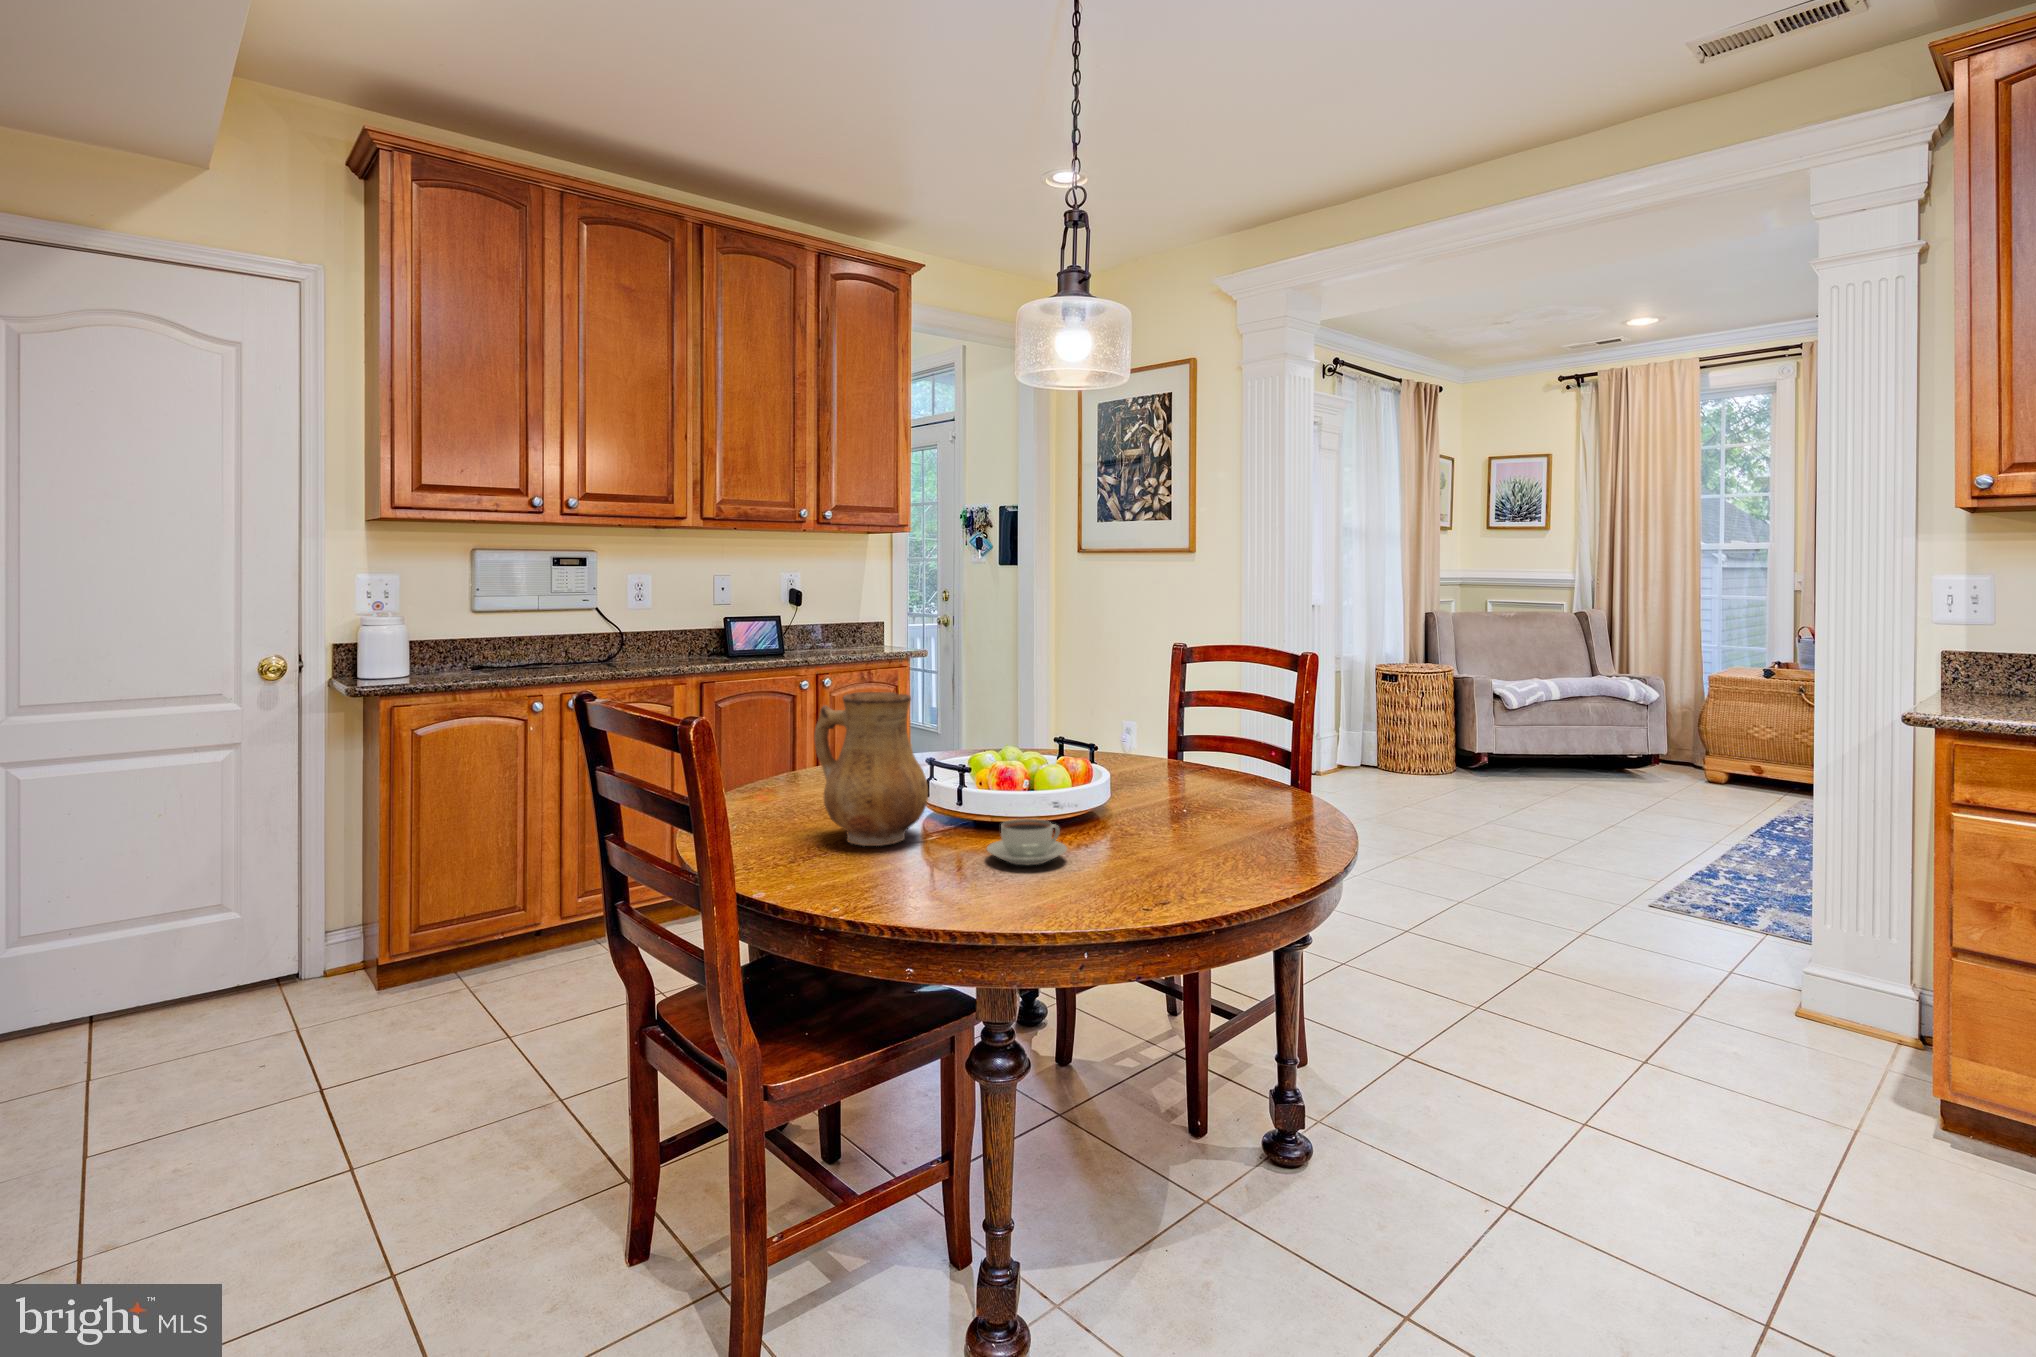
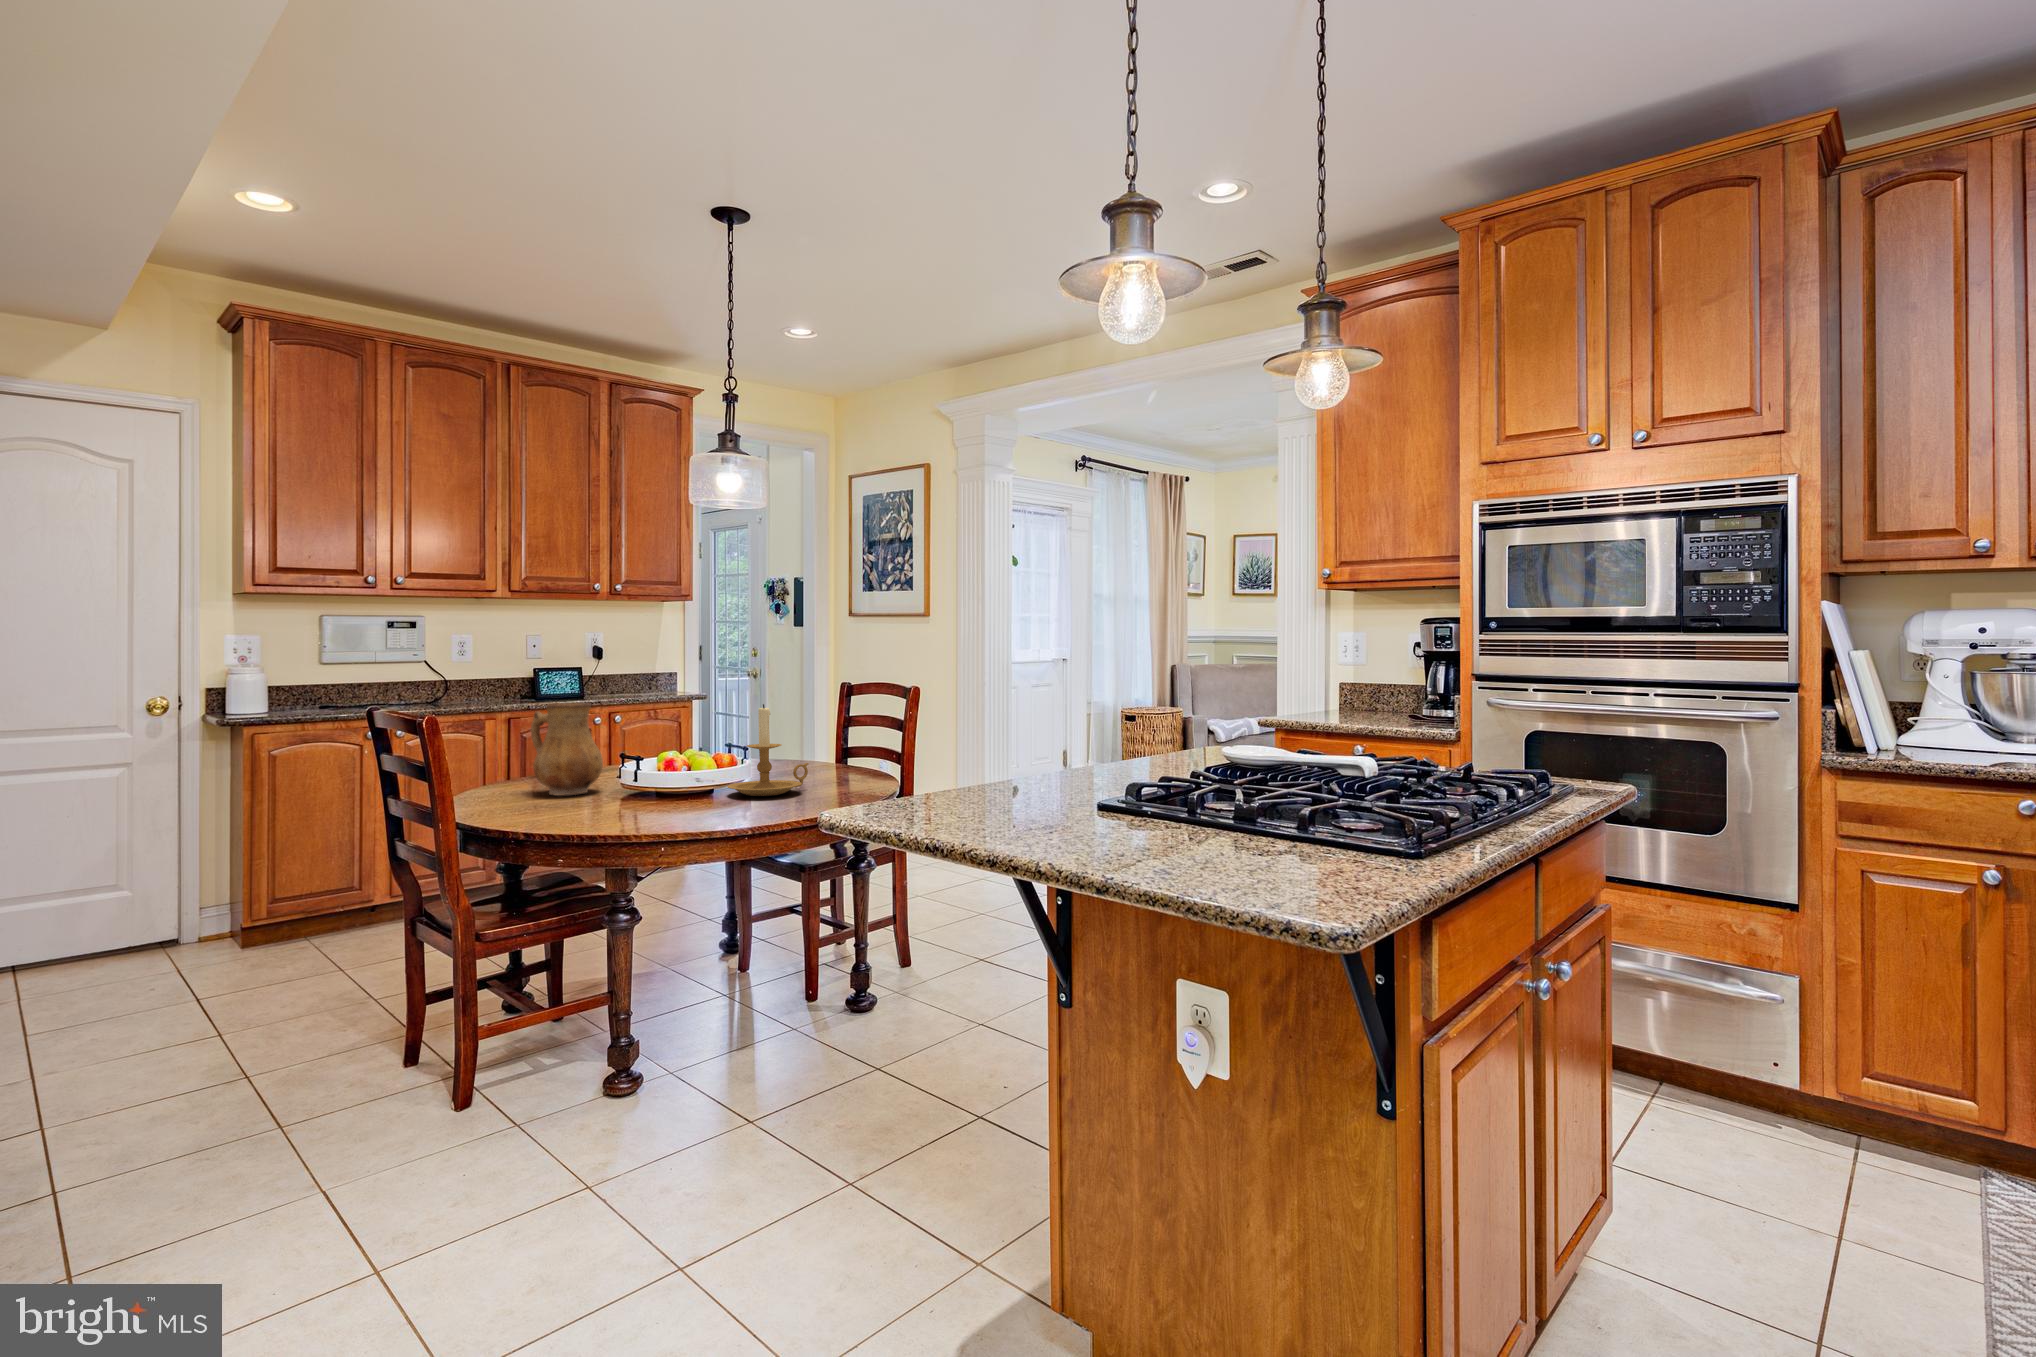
candle holder: none [1138,702,1260,858] -> present [727,704,809,796]
coffee cup: present [987,819,1067,865] -> none [627,776,678,801]

